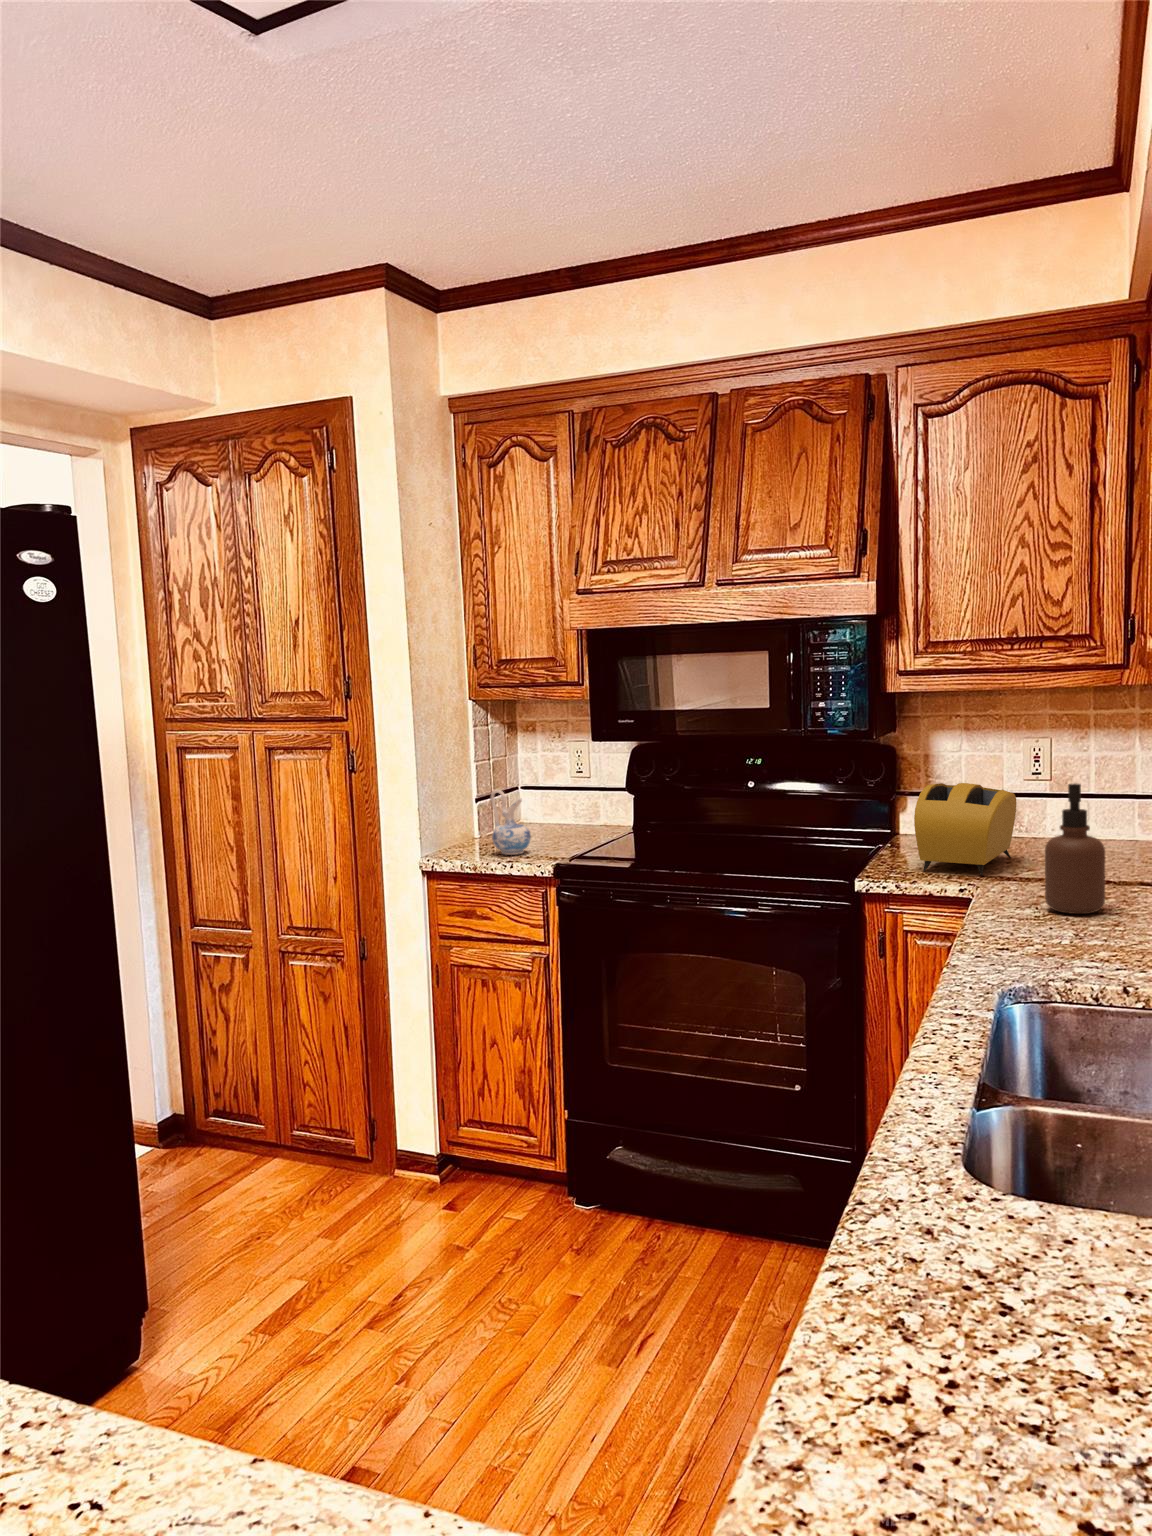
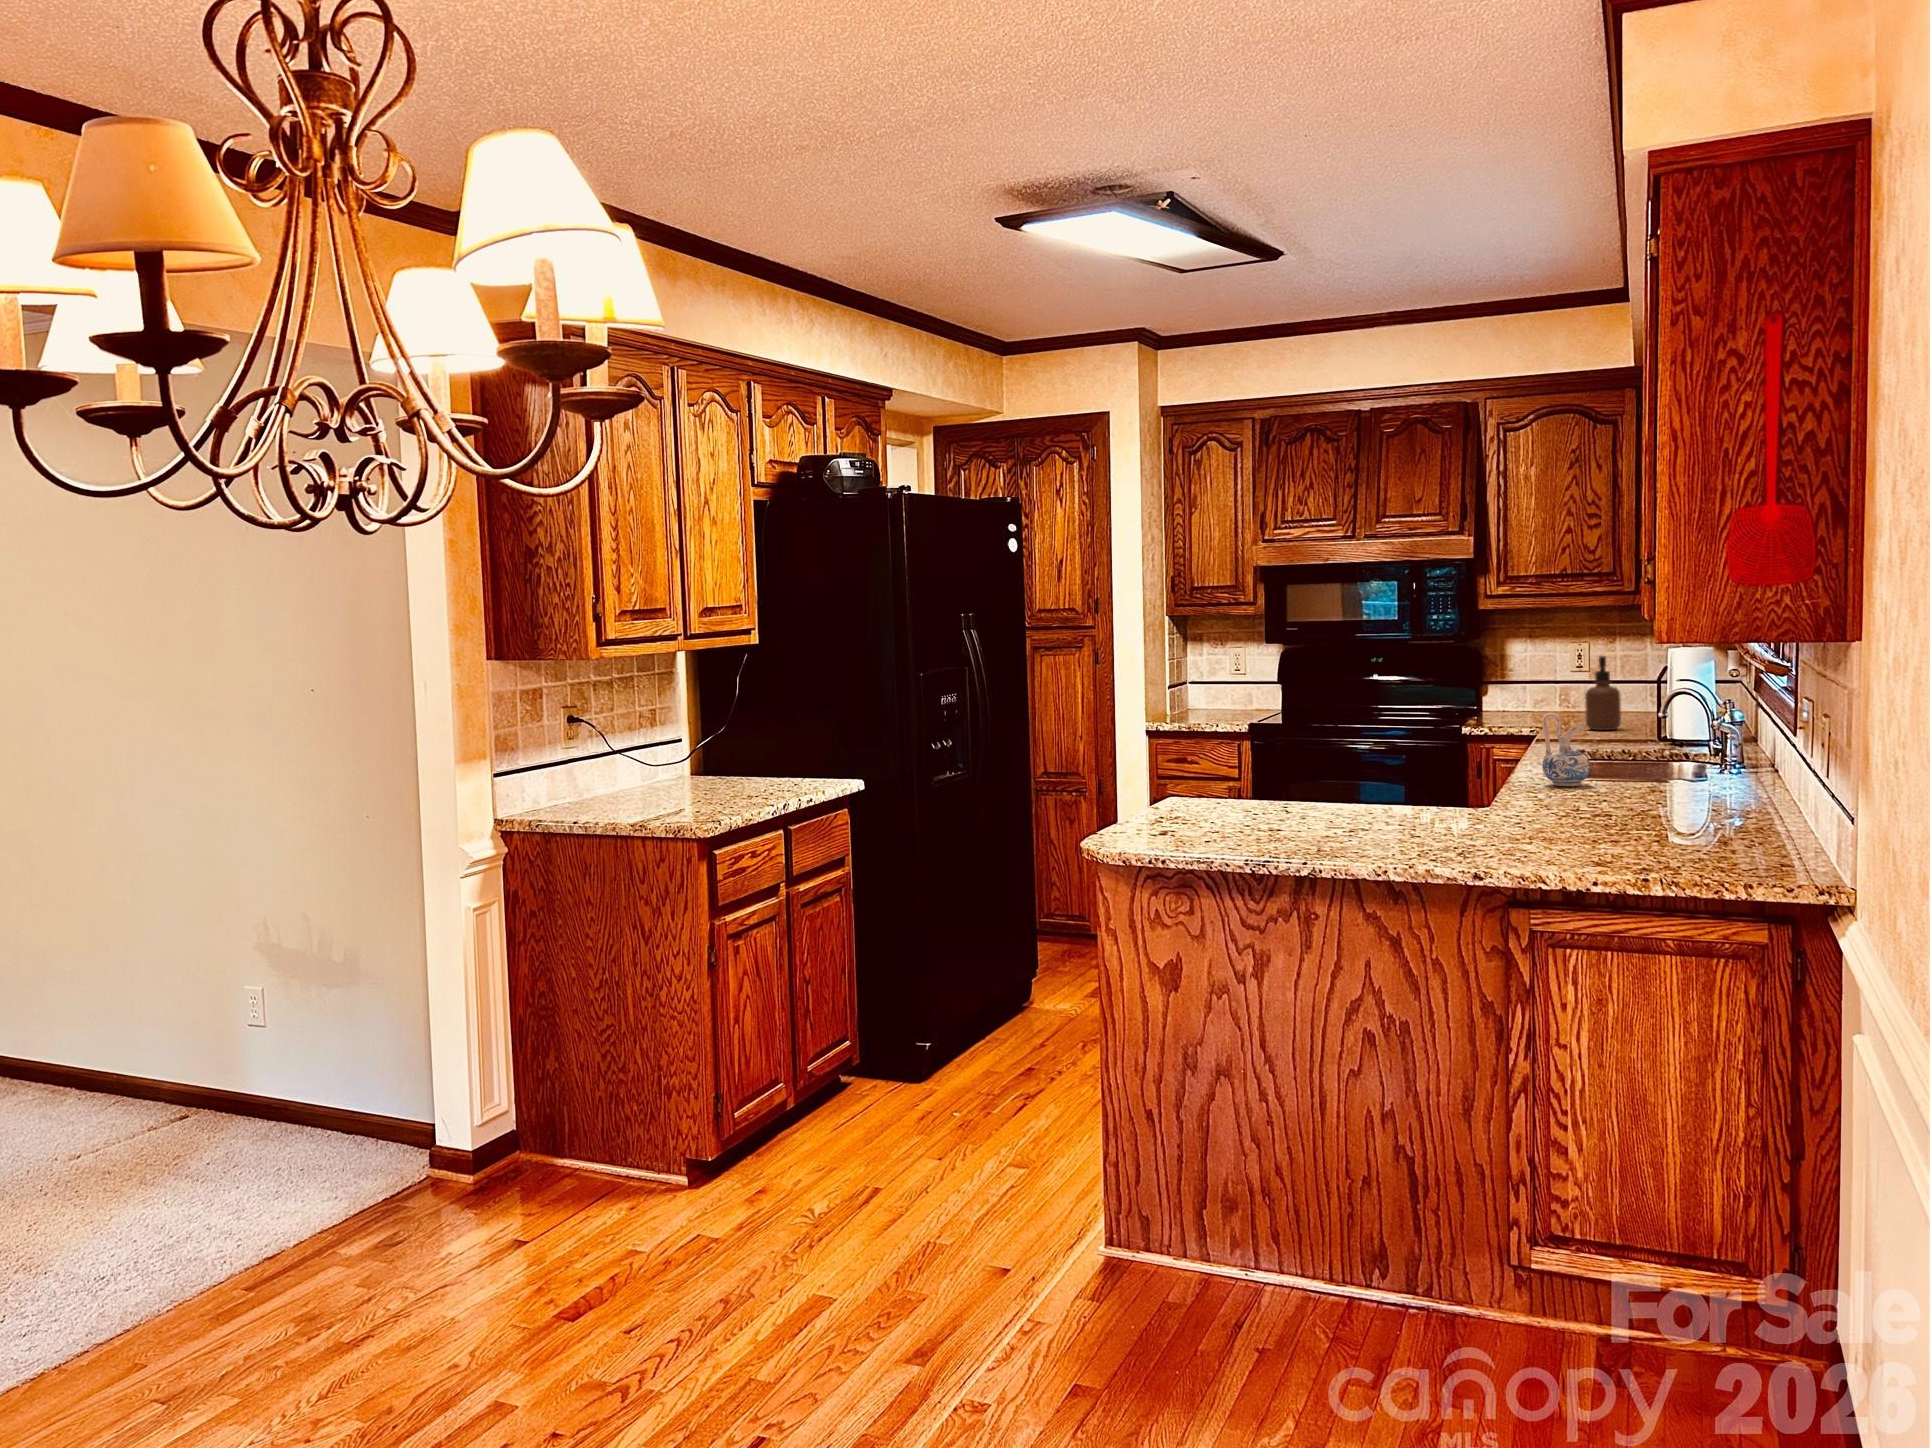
toaster: present [914,783,1017,875] -> none [1501,667,1566,722]
ceramic pitcher: present [491,790,531,855] -> present [1542,713,1590,786]

